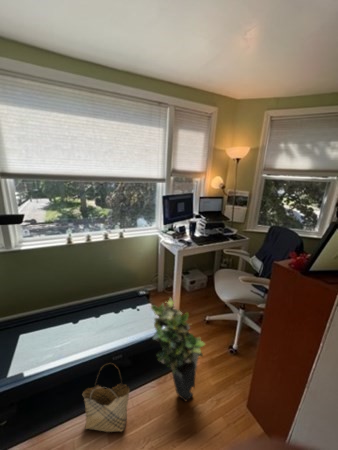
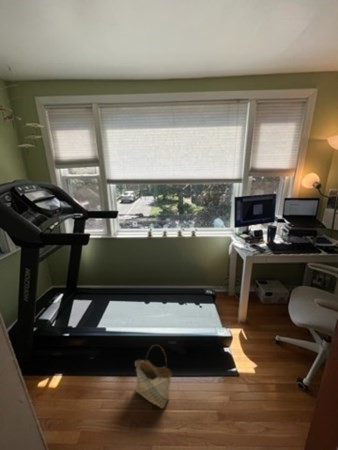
potted plant: present [151,298,205,401] -> none [196,302,253,413]

